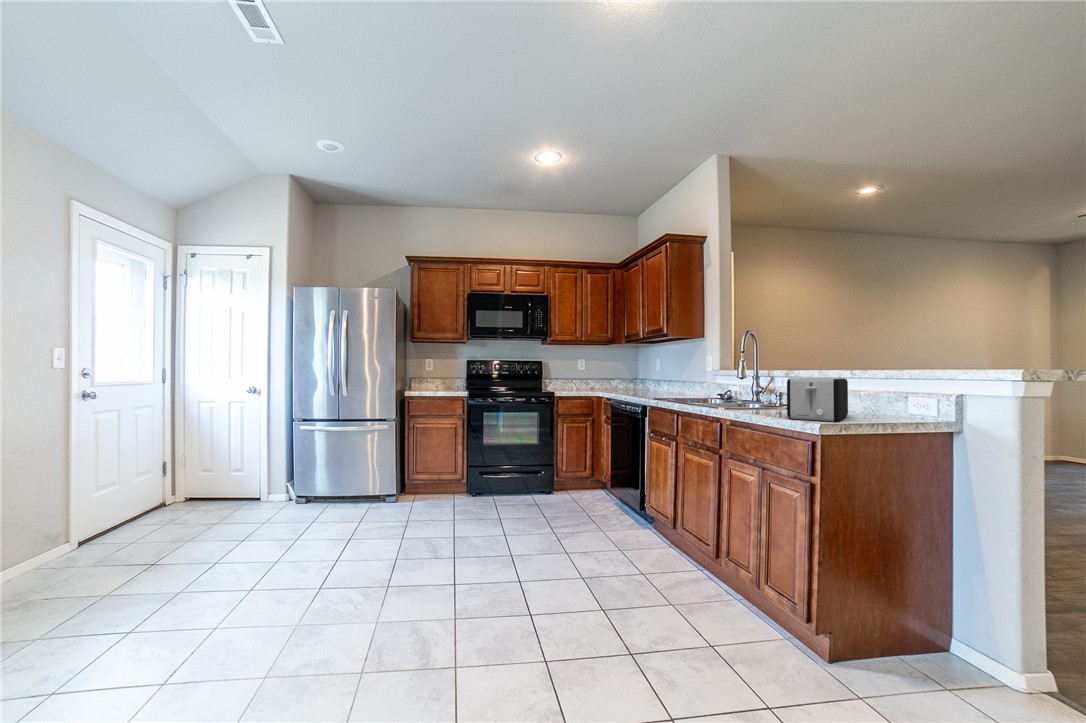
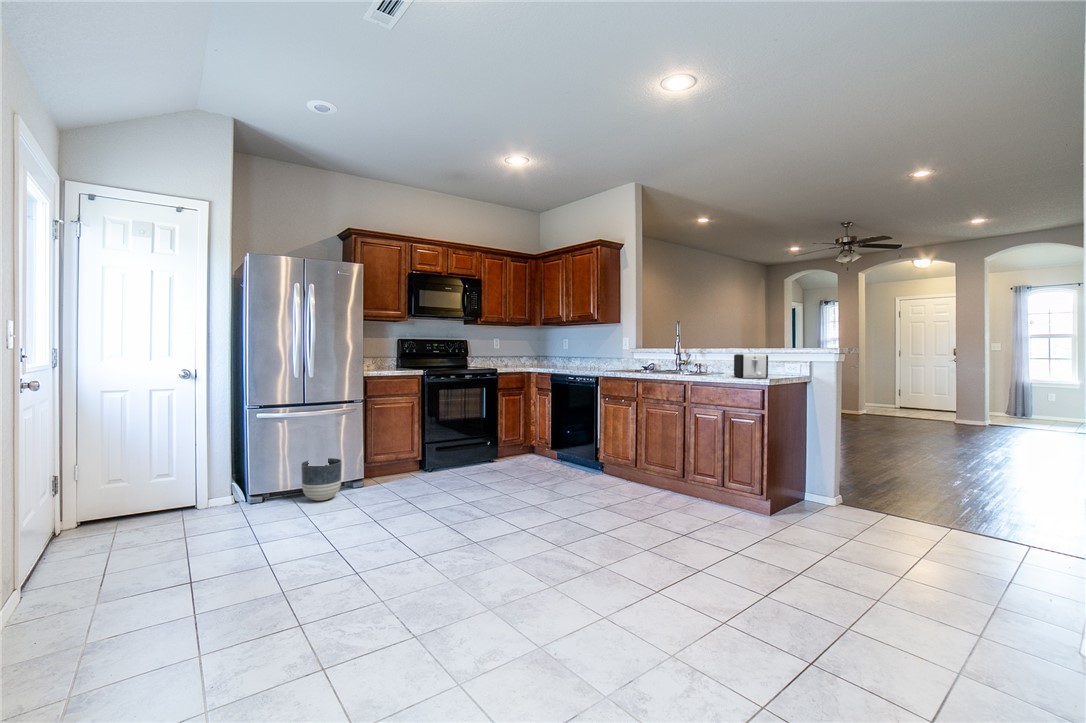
planter: none [323,471,361,512] -> present [301,458,341,501]

